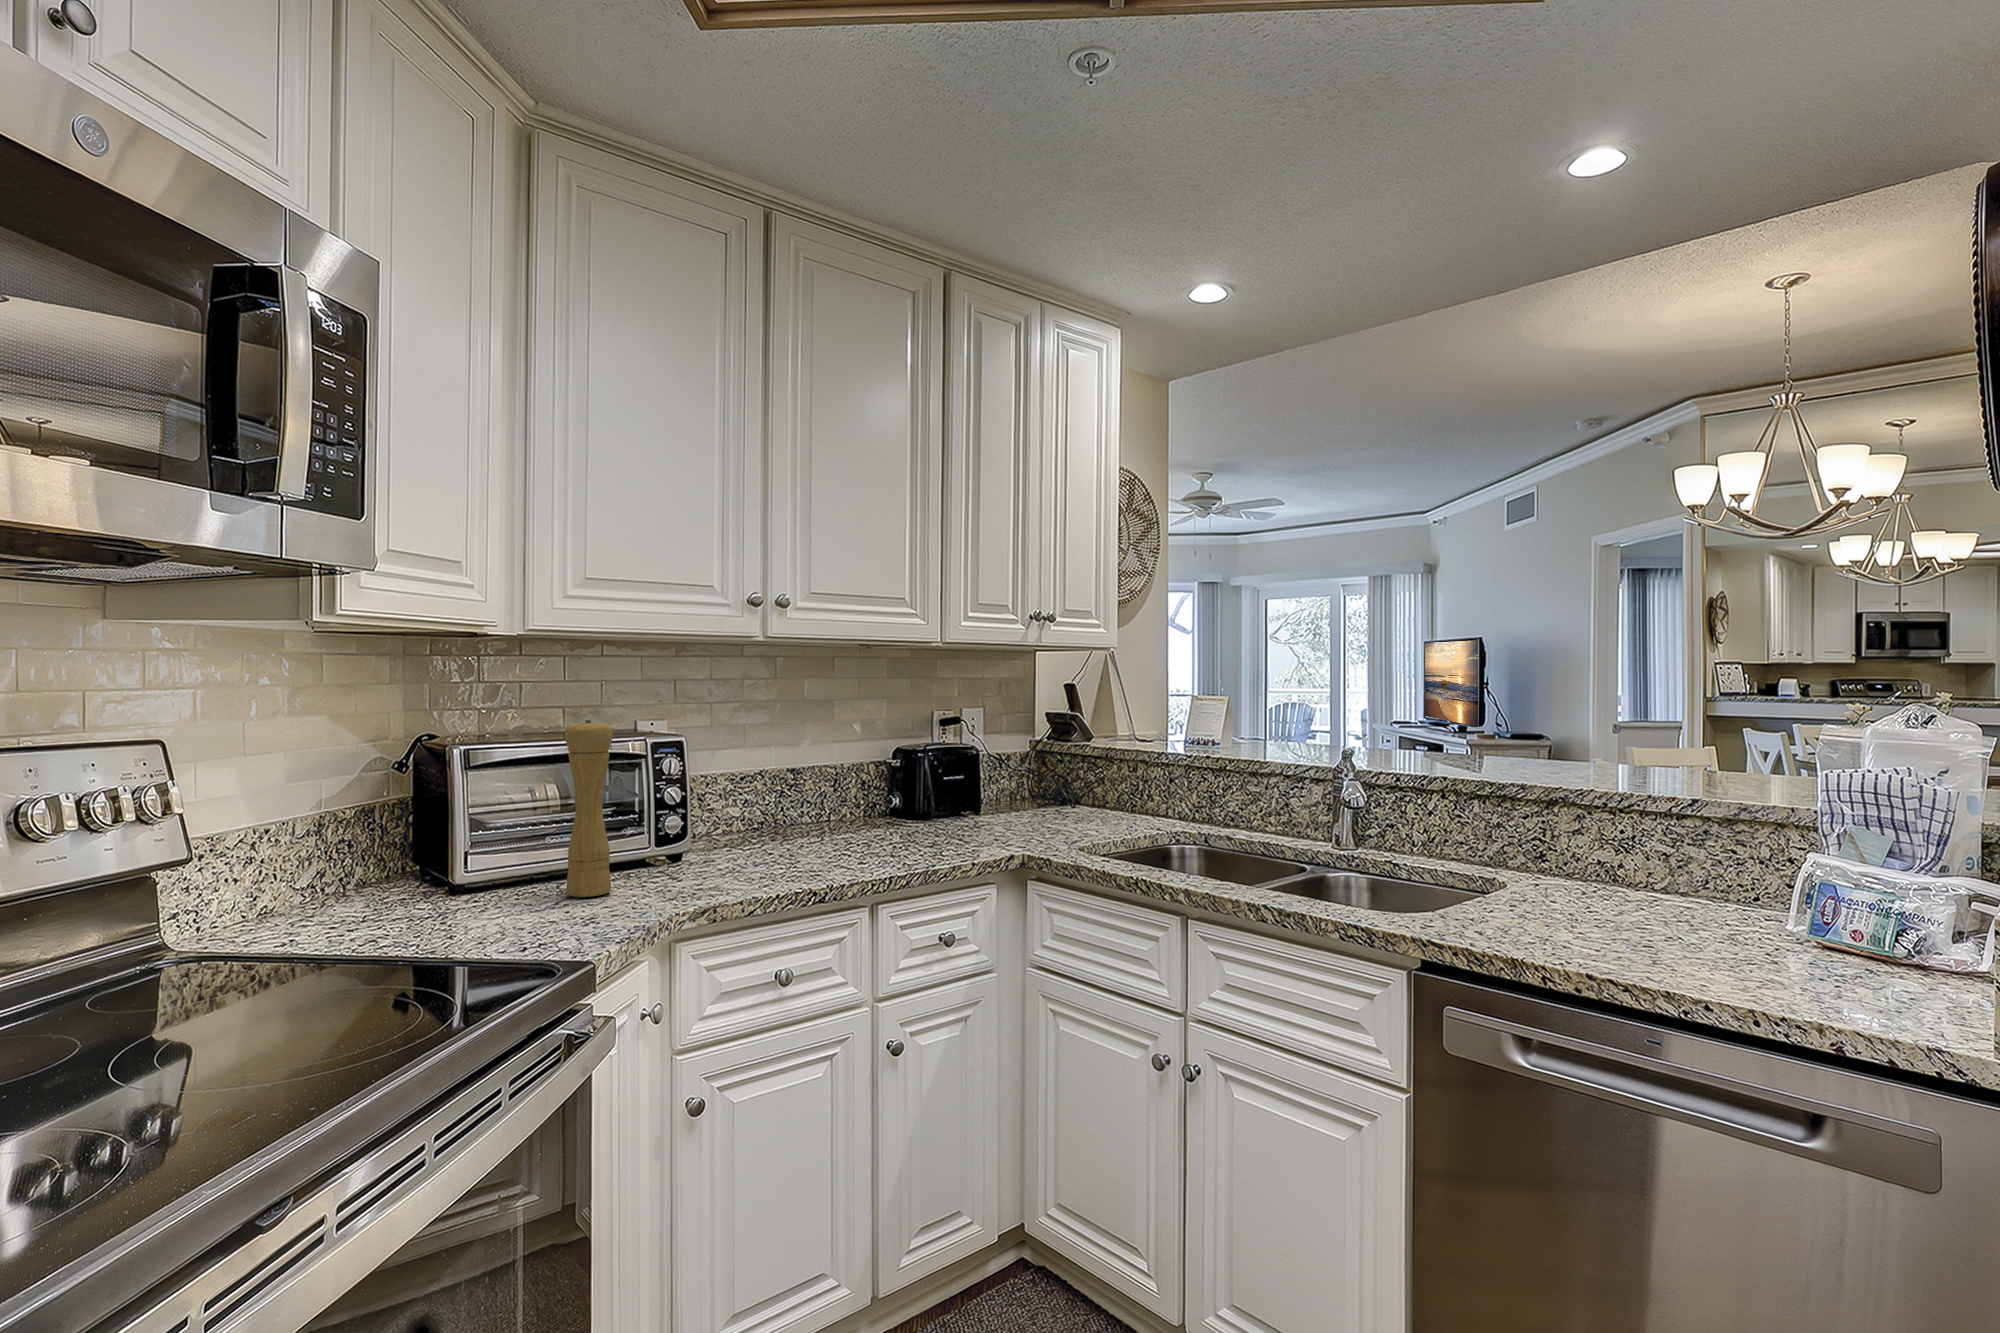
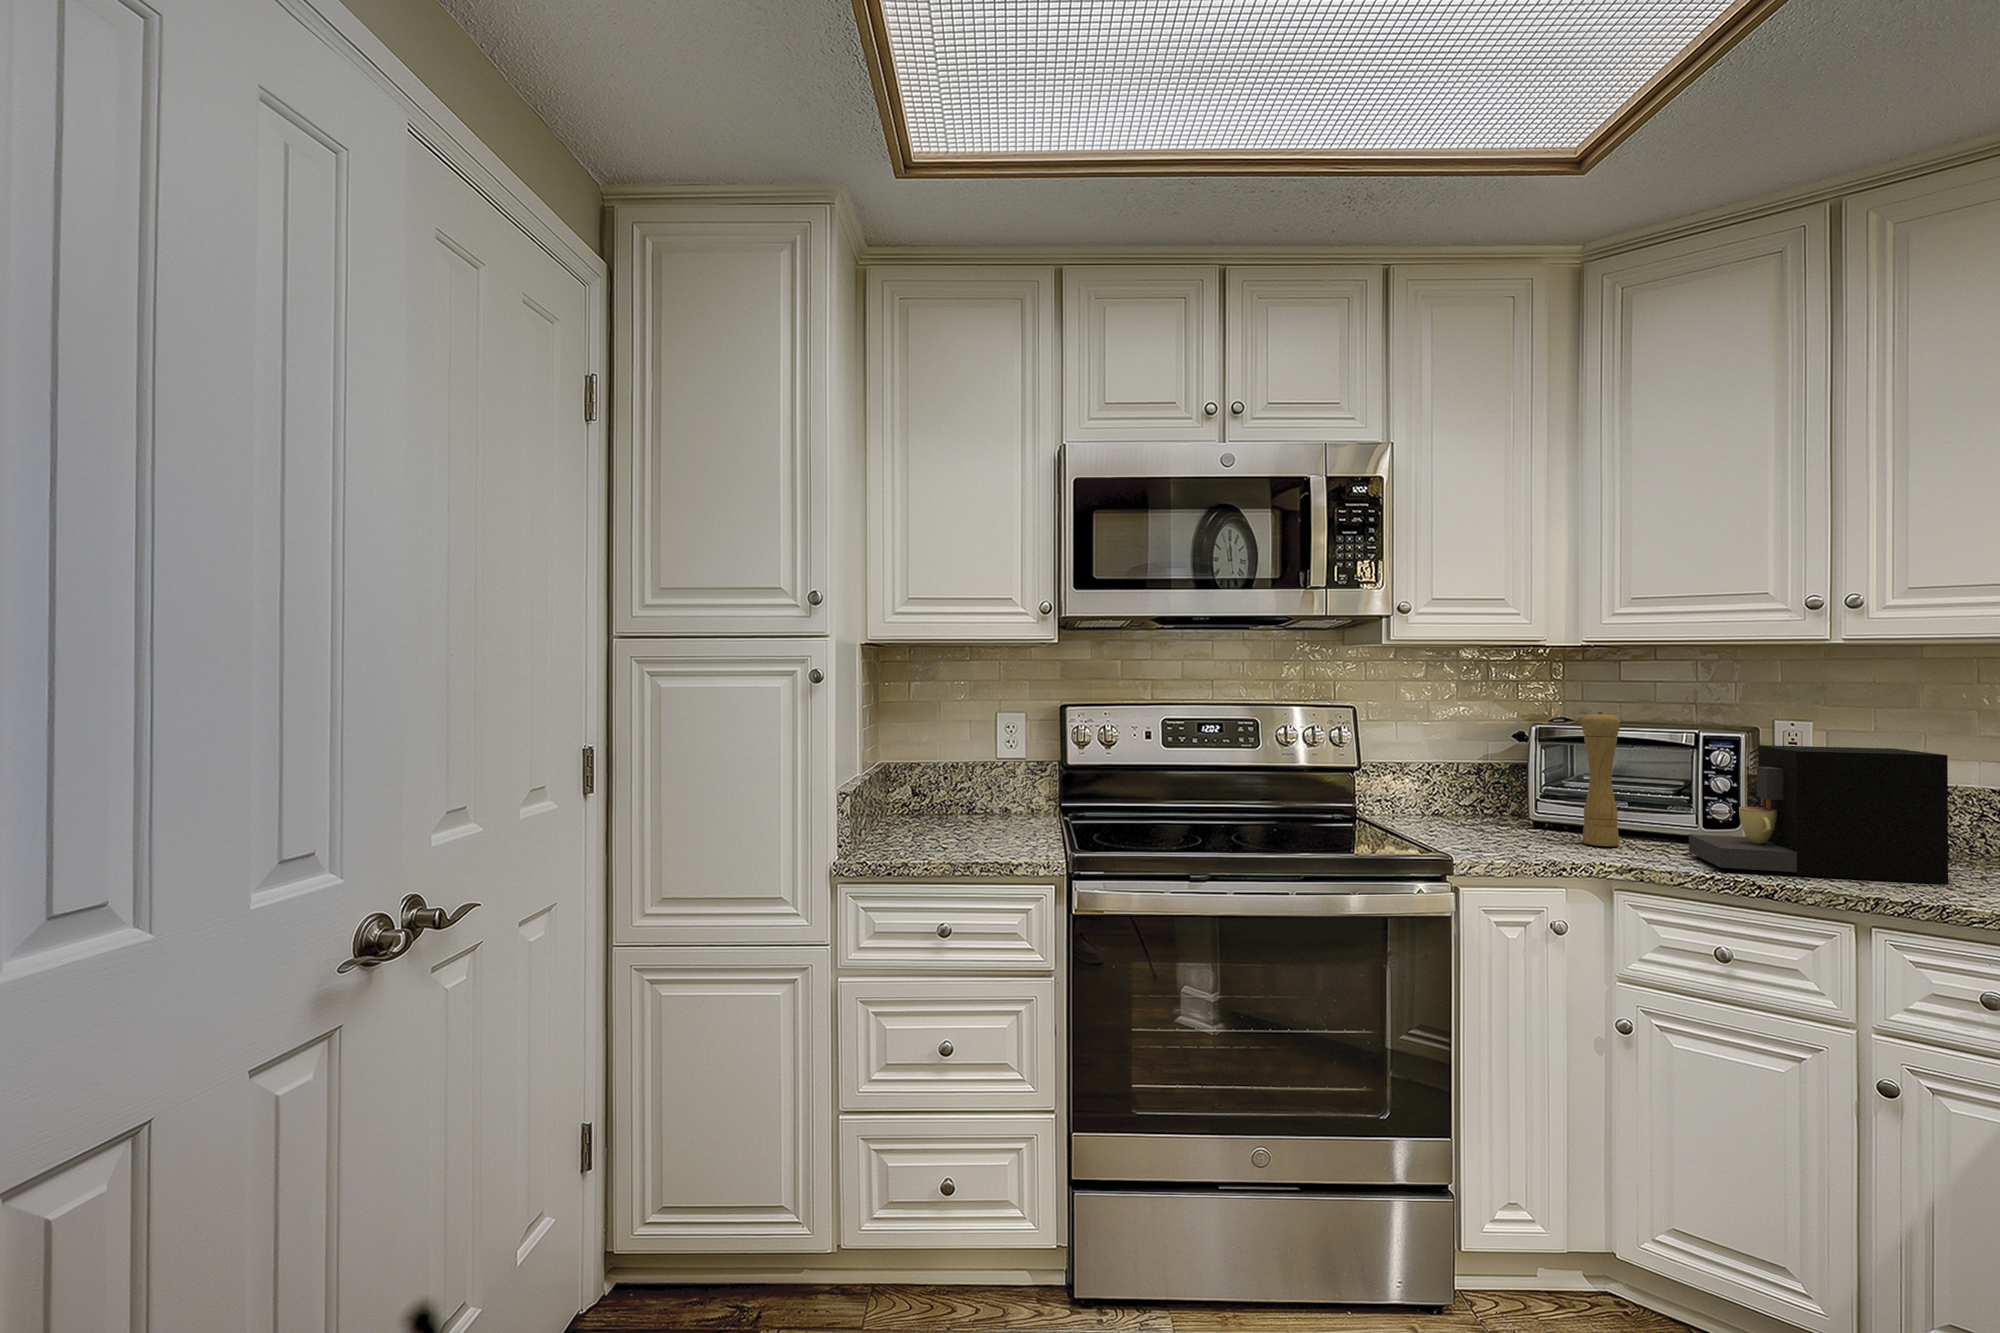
coffee maker: none [684,739,861,884] -> present [1689,745,1948,884]

